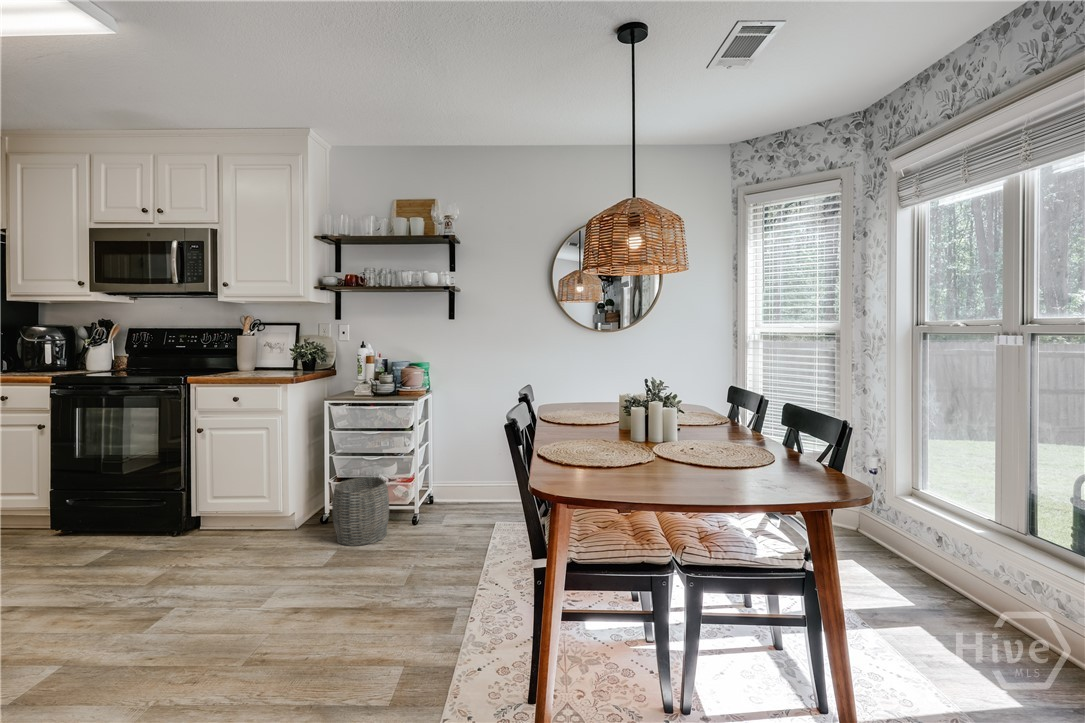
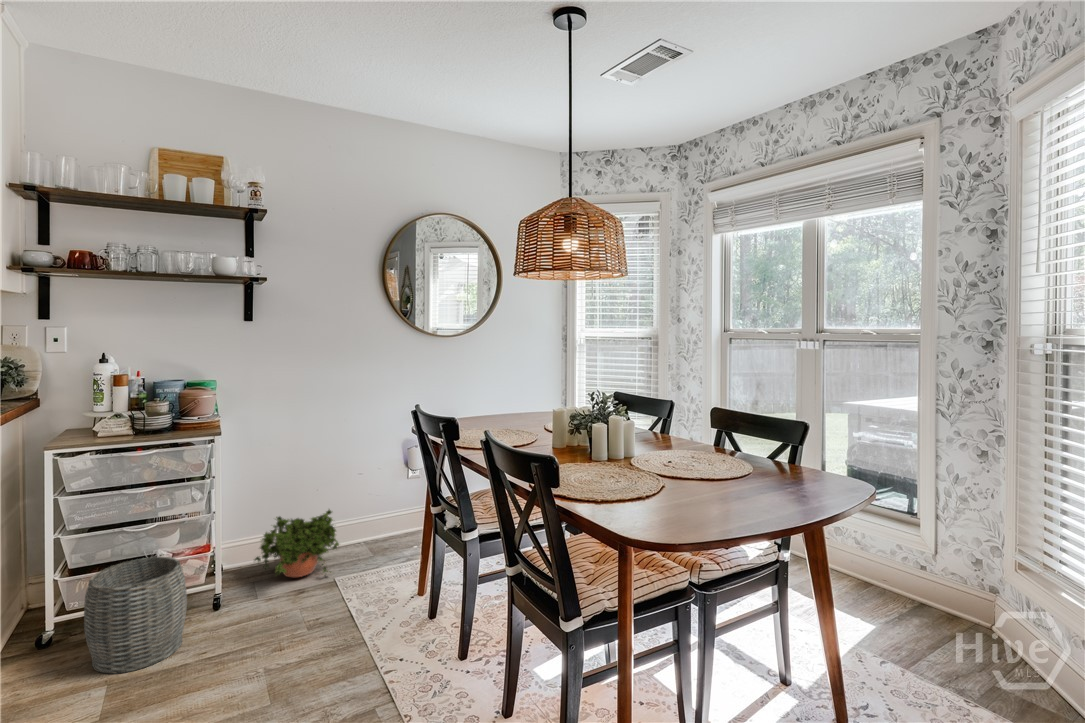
potted plant: none [446,463,507,516] -> present [255,509,339,577]

